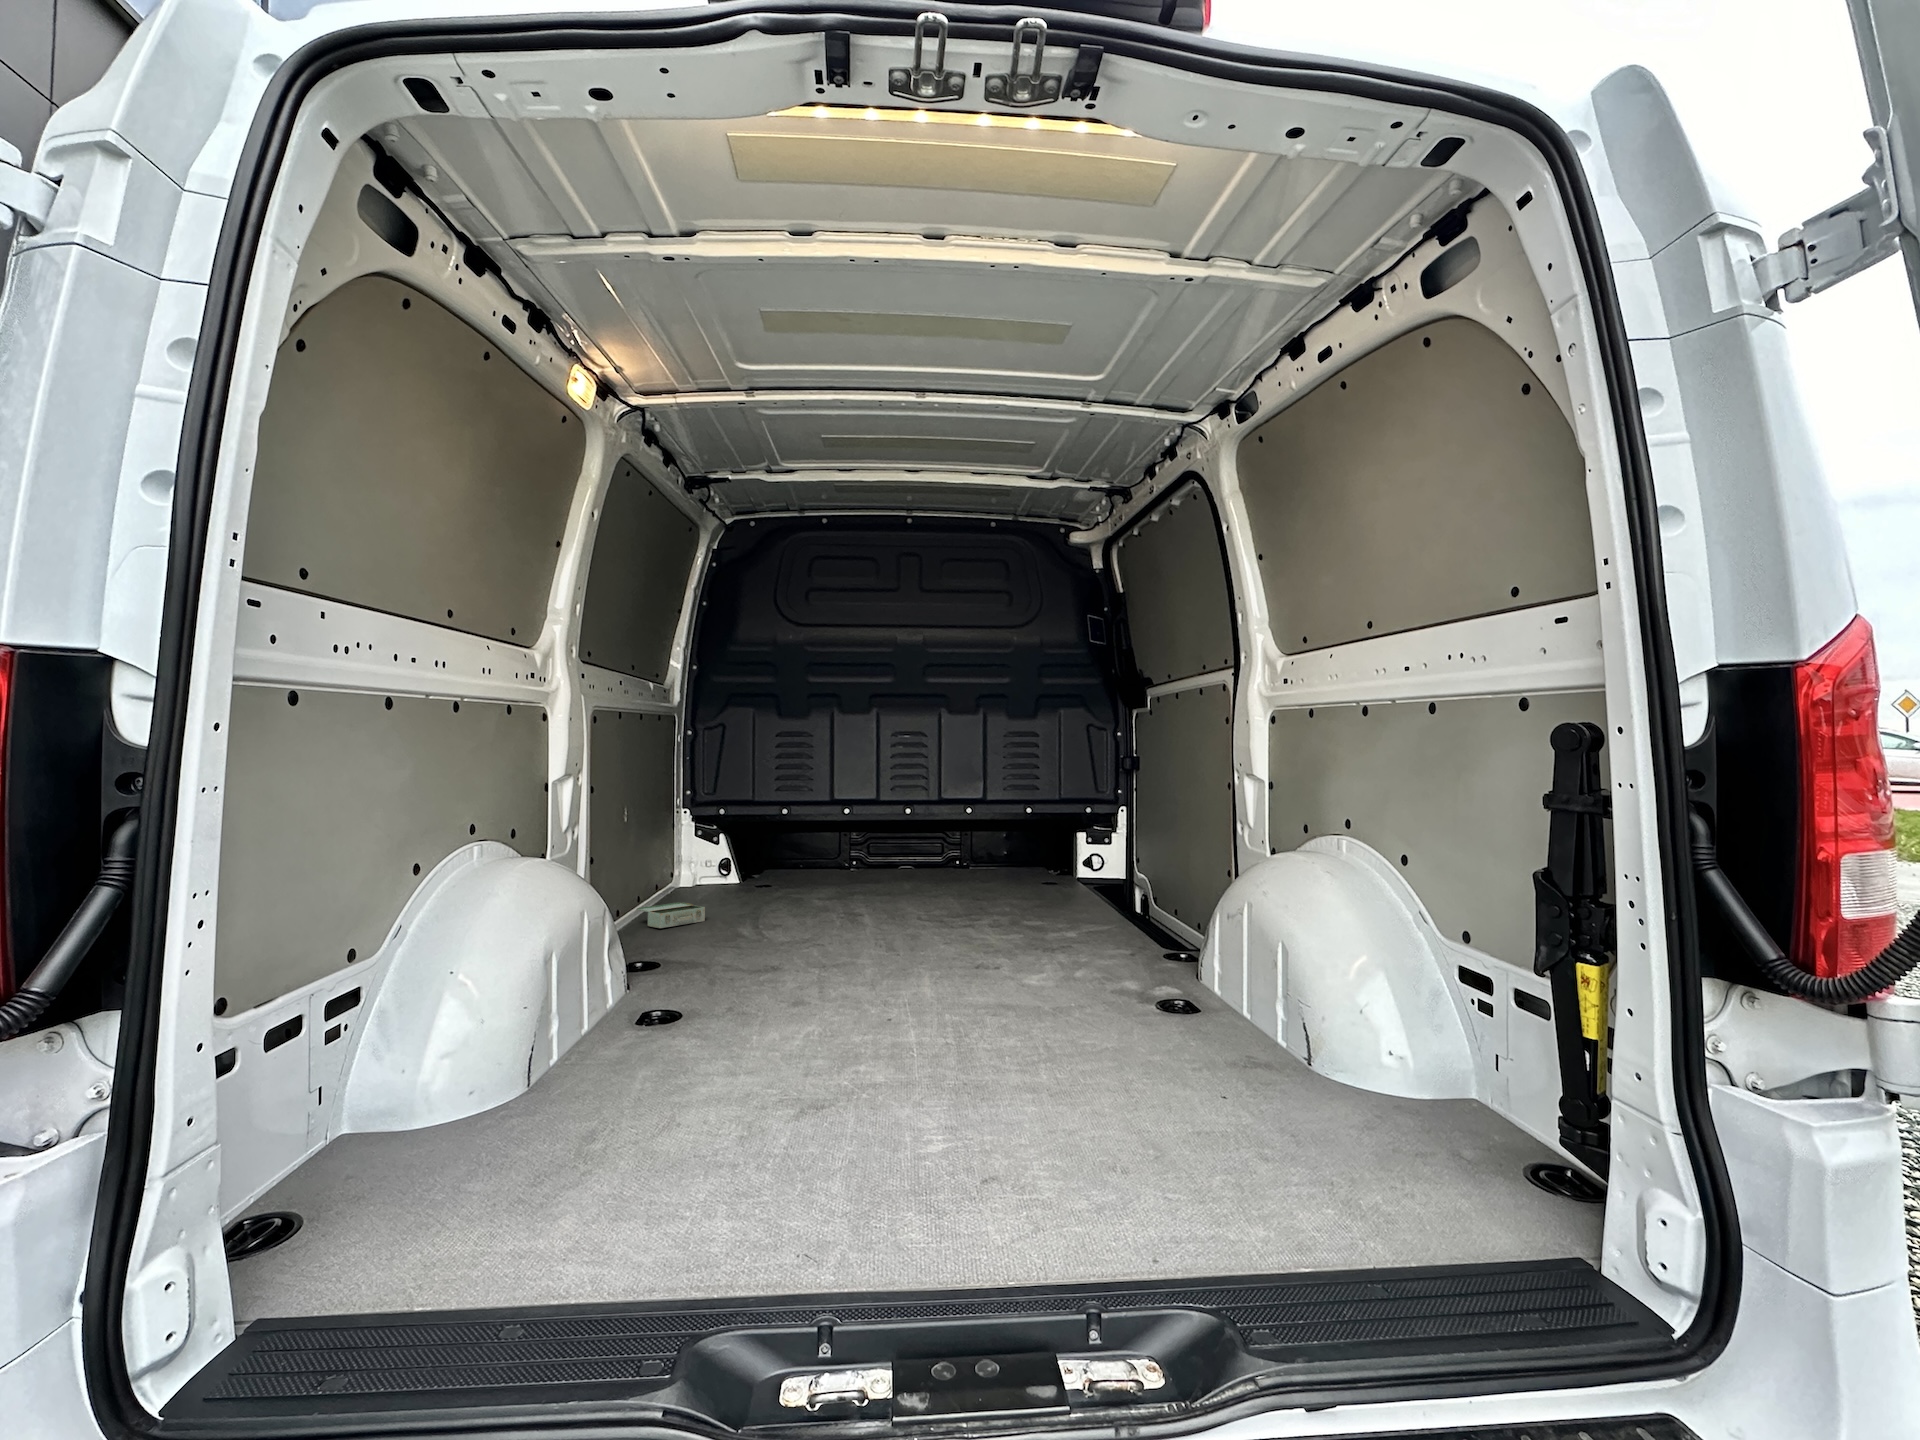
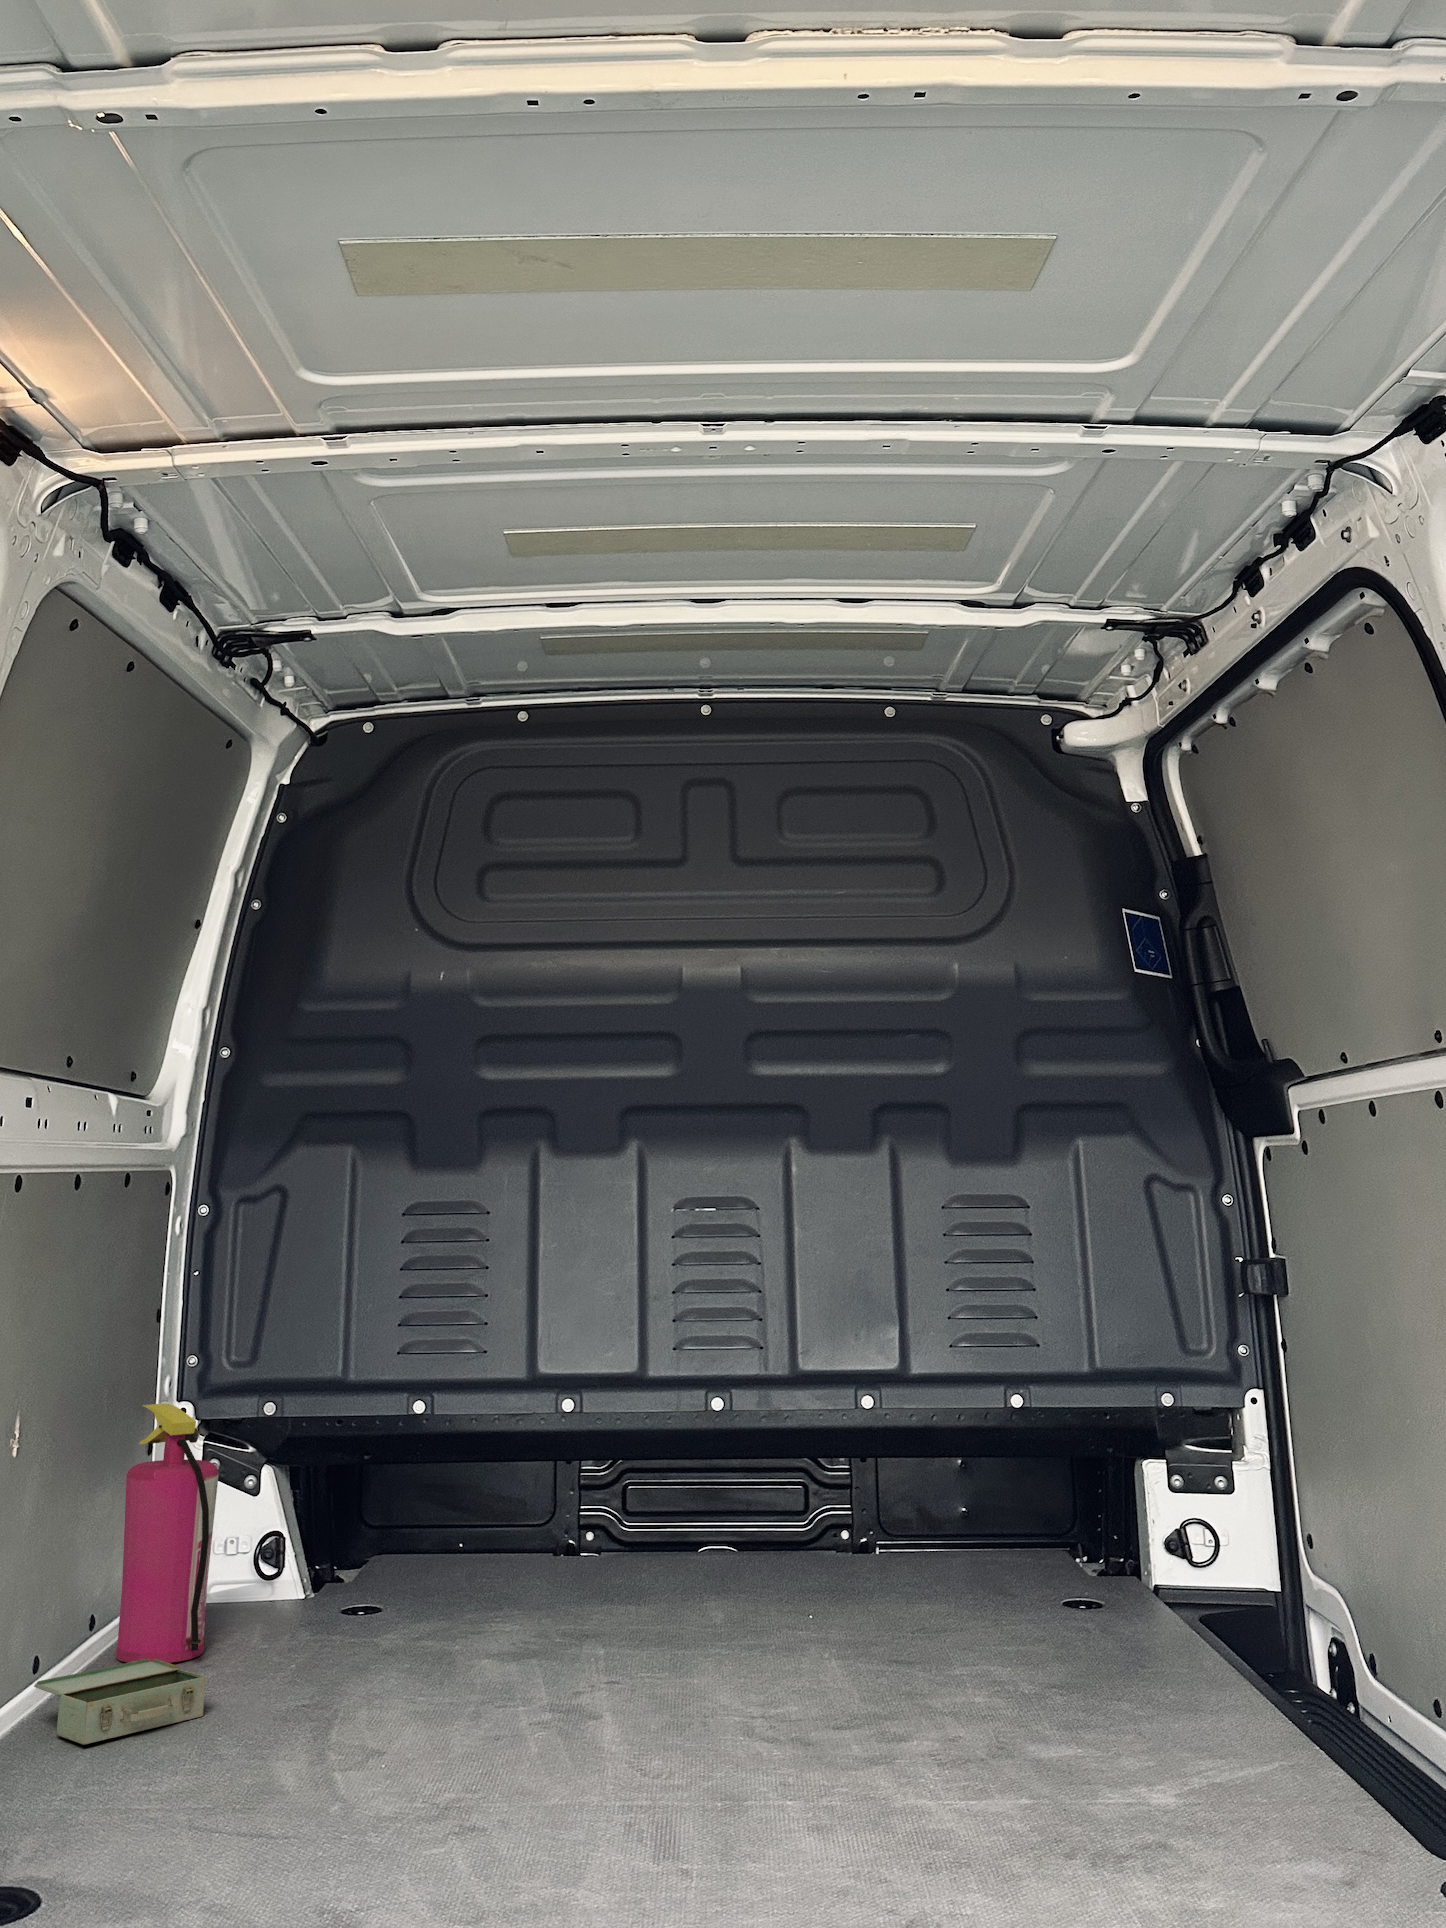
fire extinguisher: none [663,810,702,907] -> present [116,1403,219,1663]

